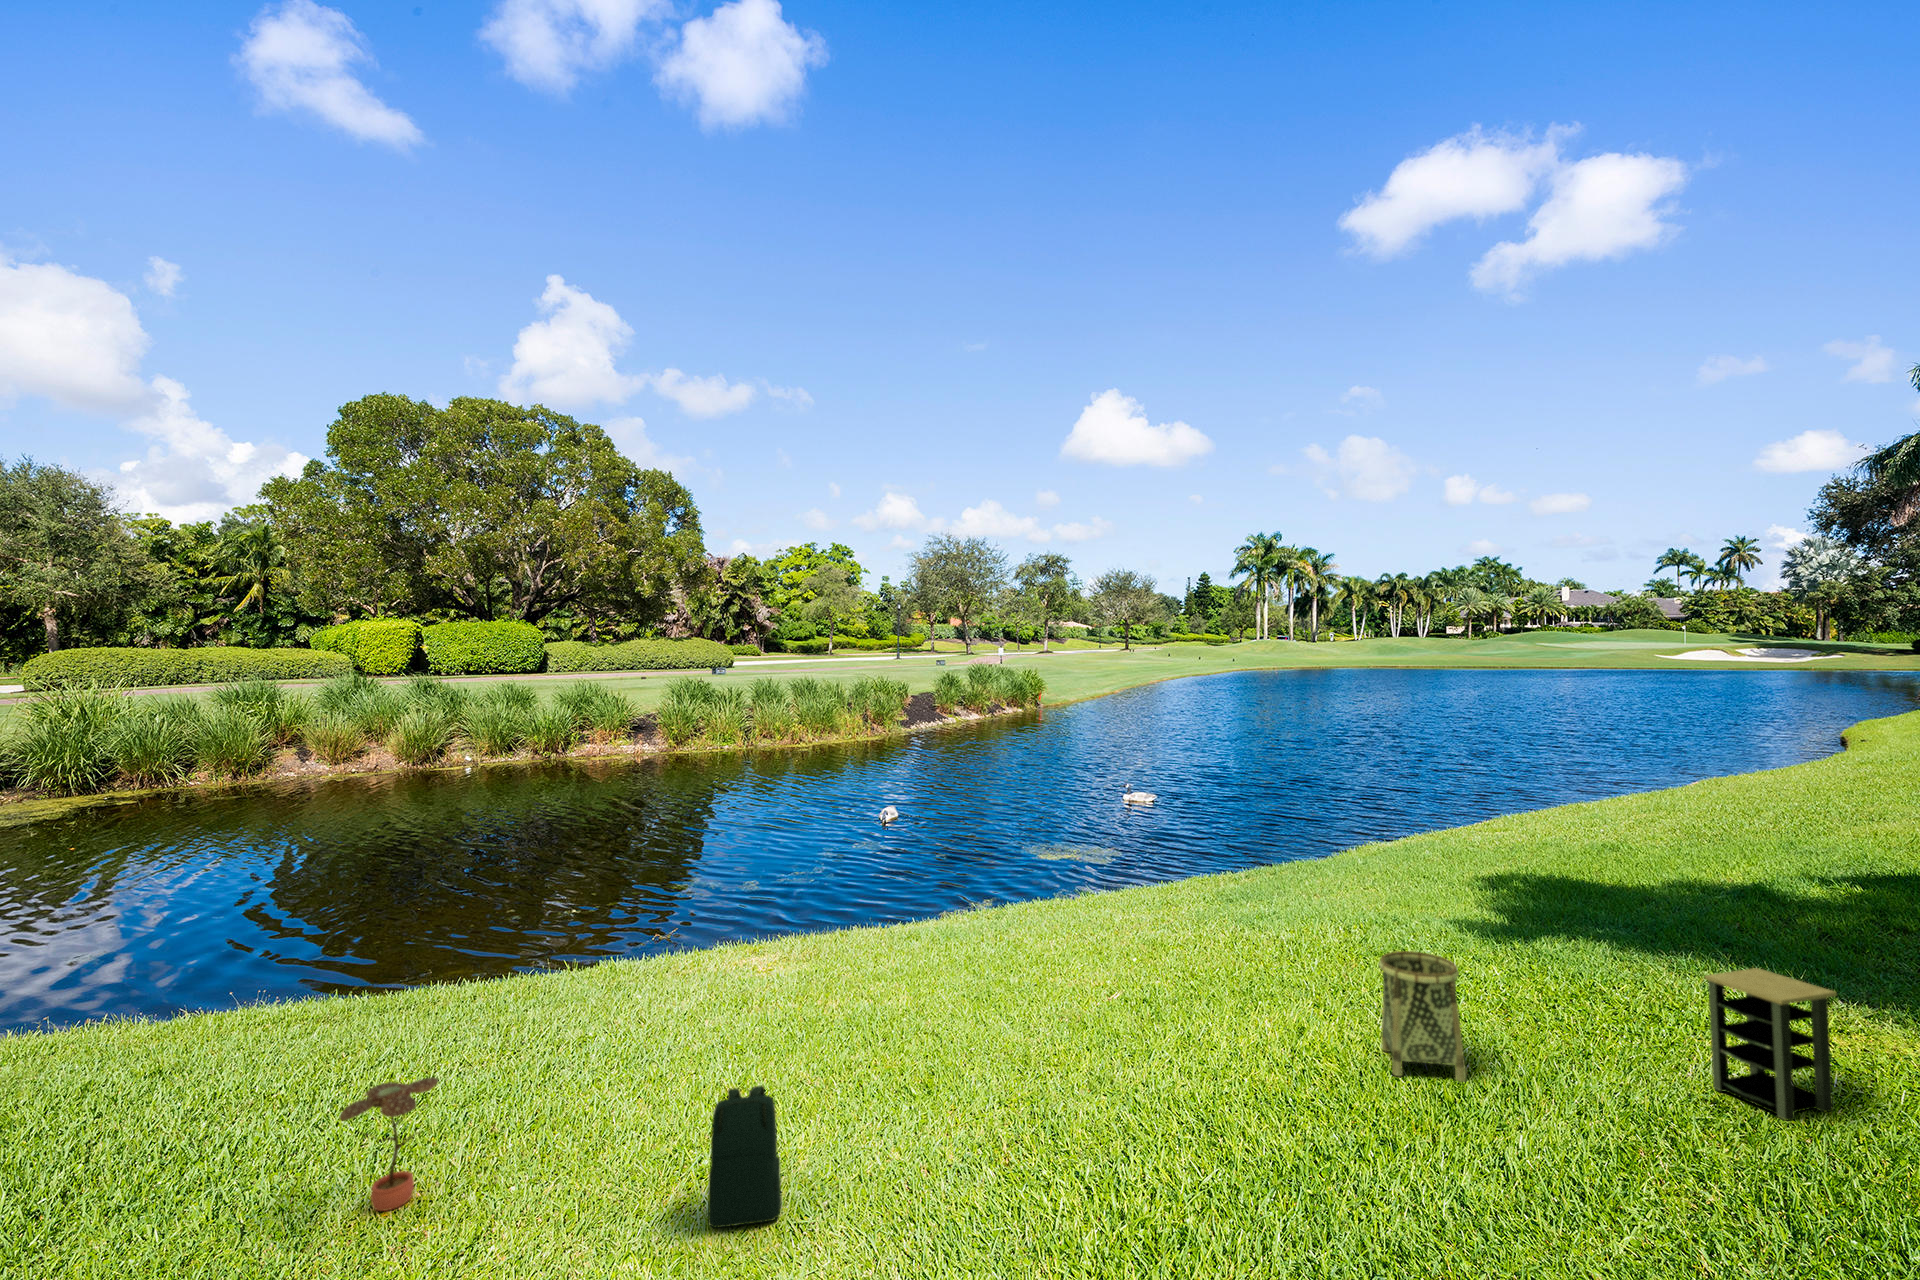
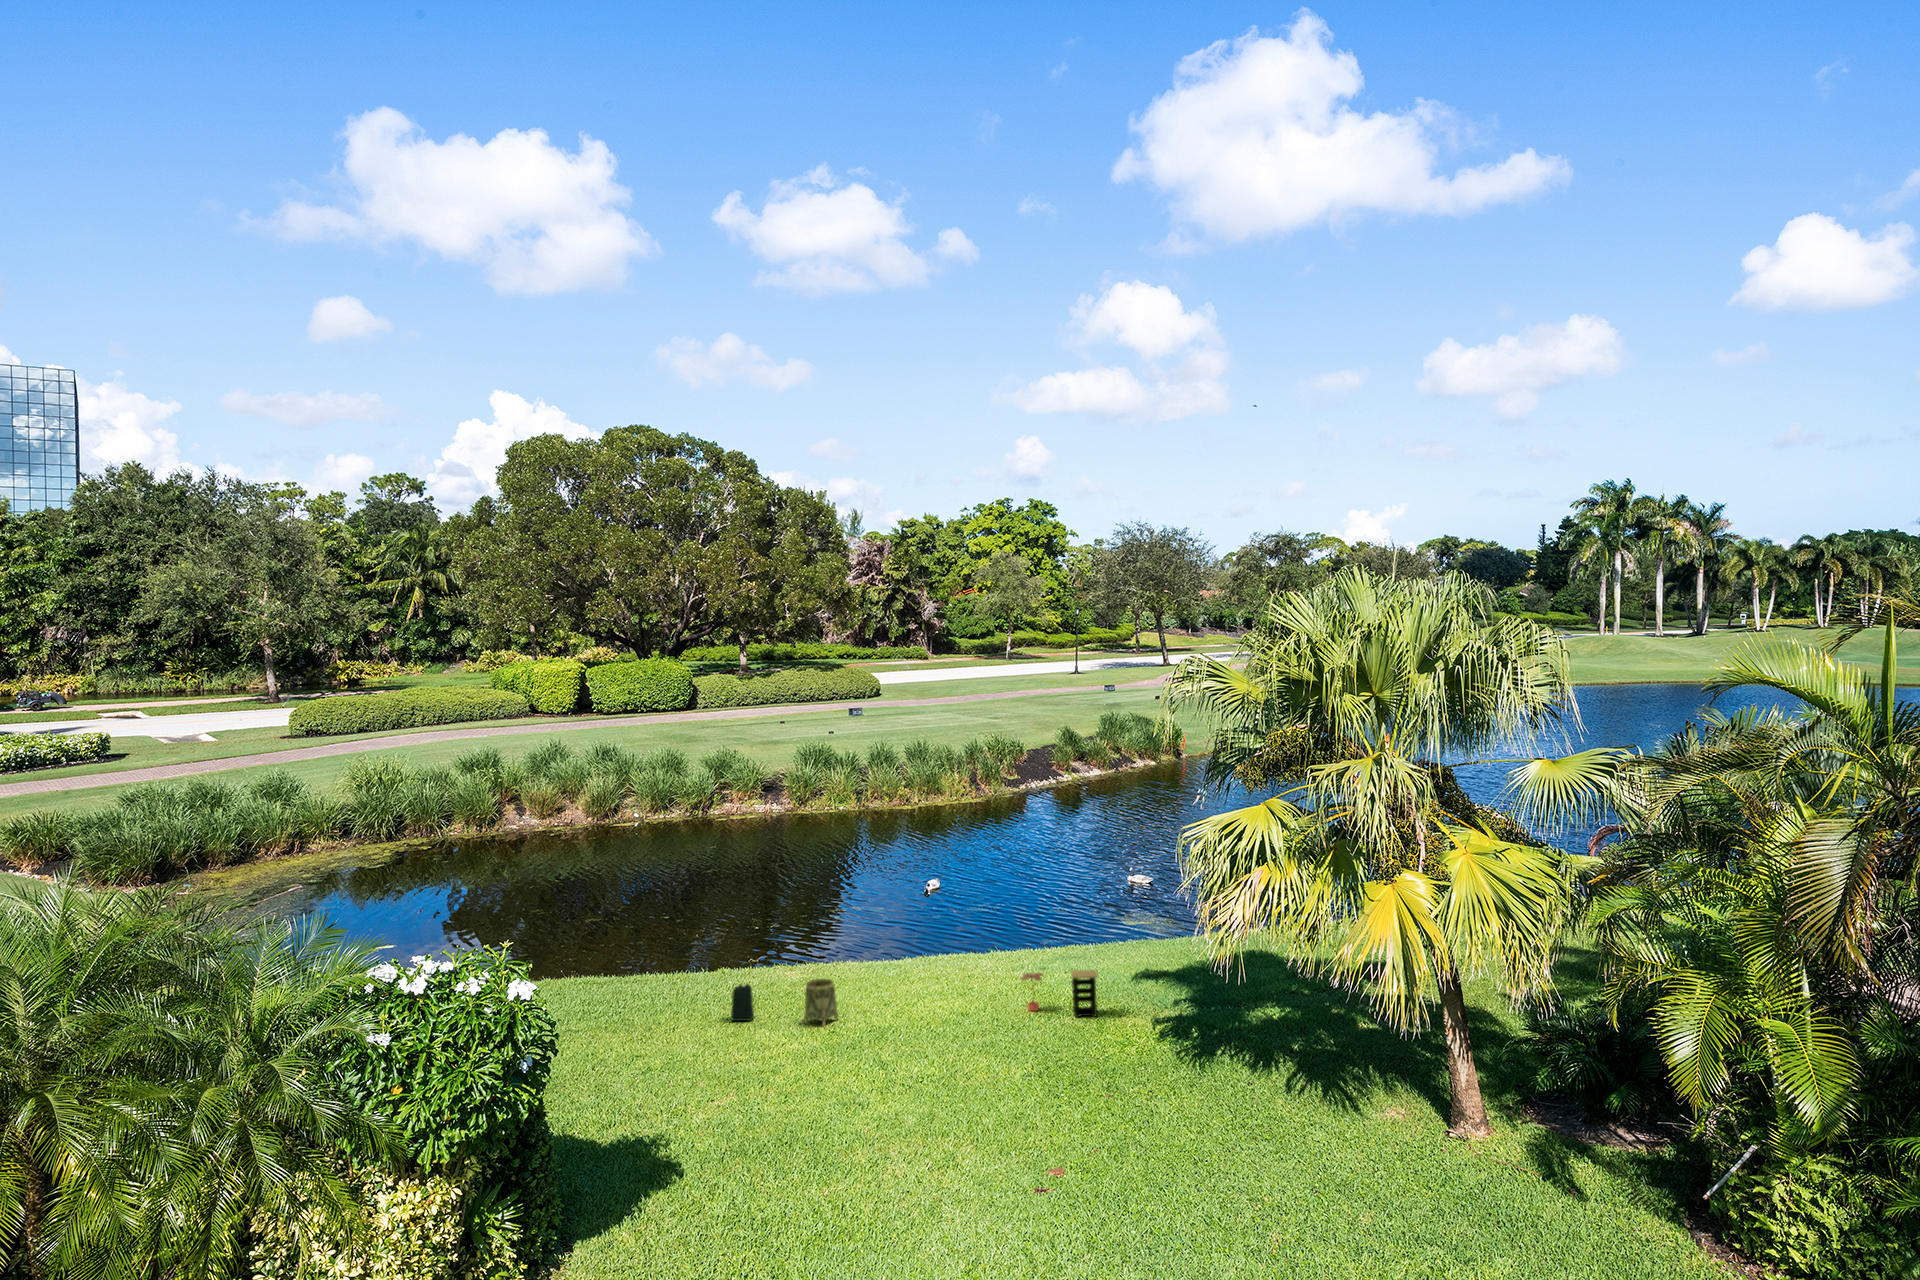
basket: present [1379,951,1466,1082] -> present [804,979,838,1026]
potted plant: present [339,1077,438,1211] -> present [1021,973,1043,1011]

